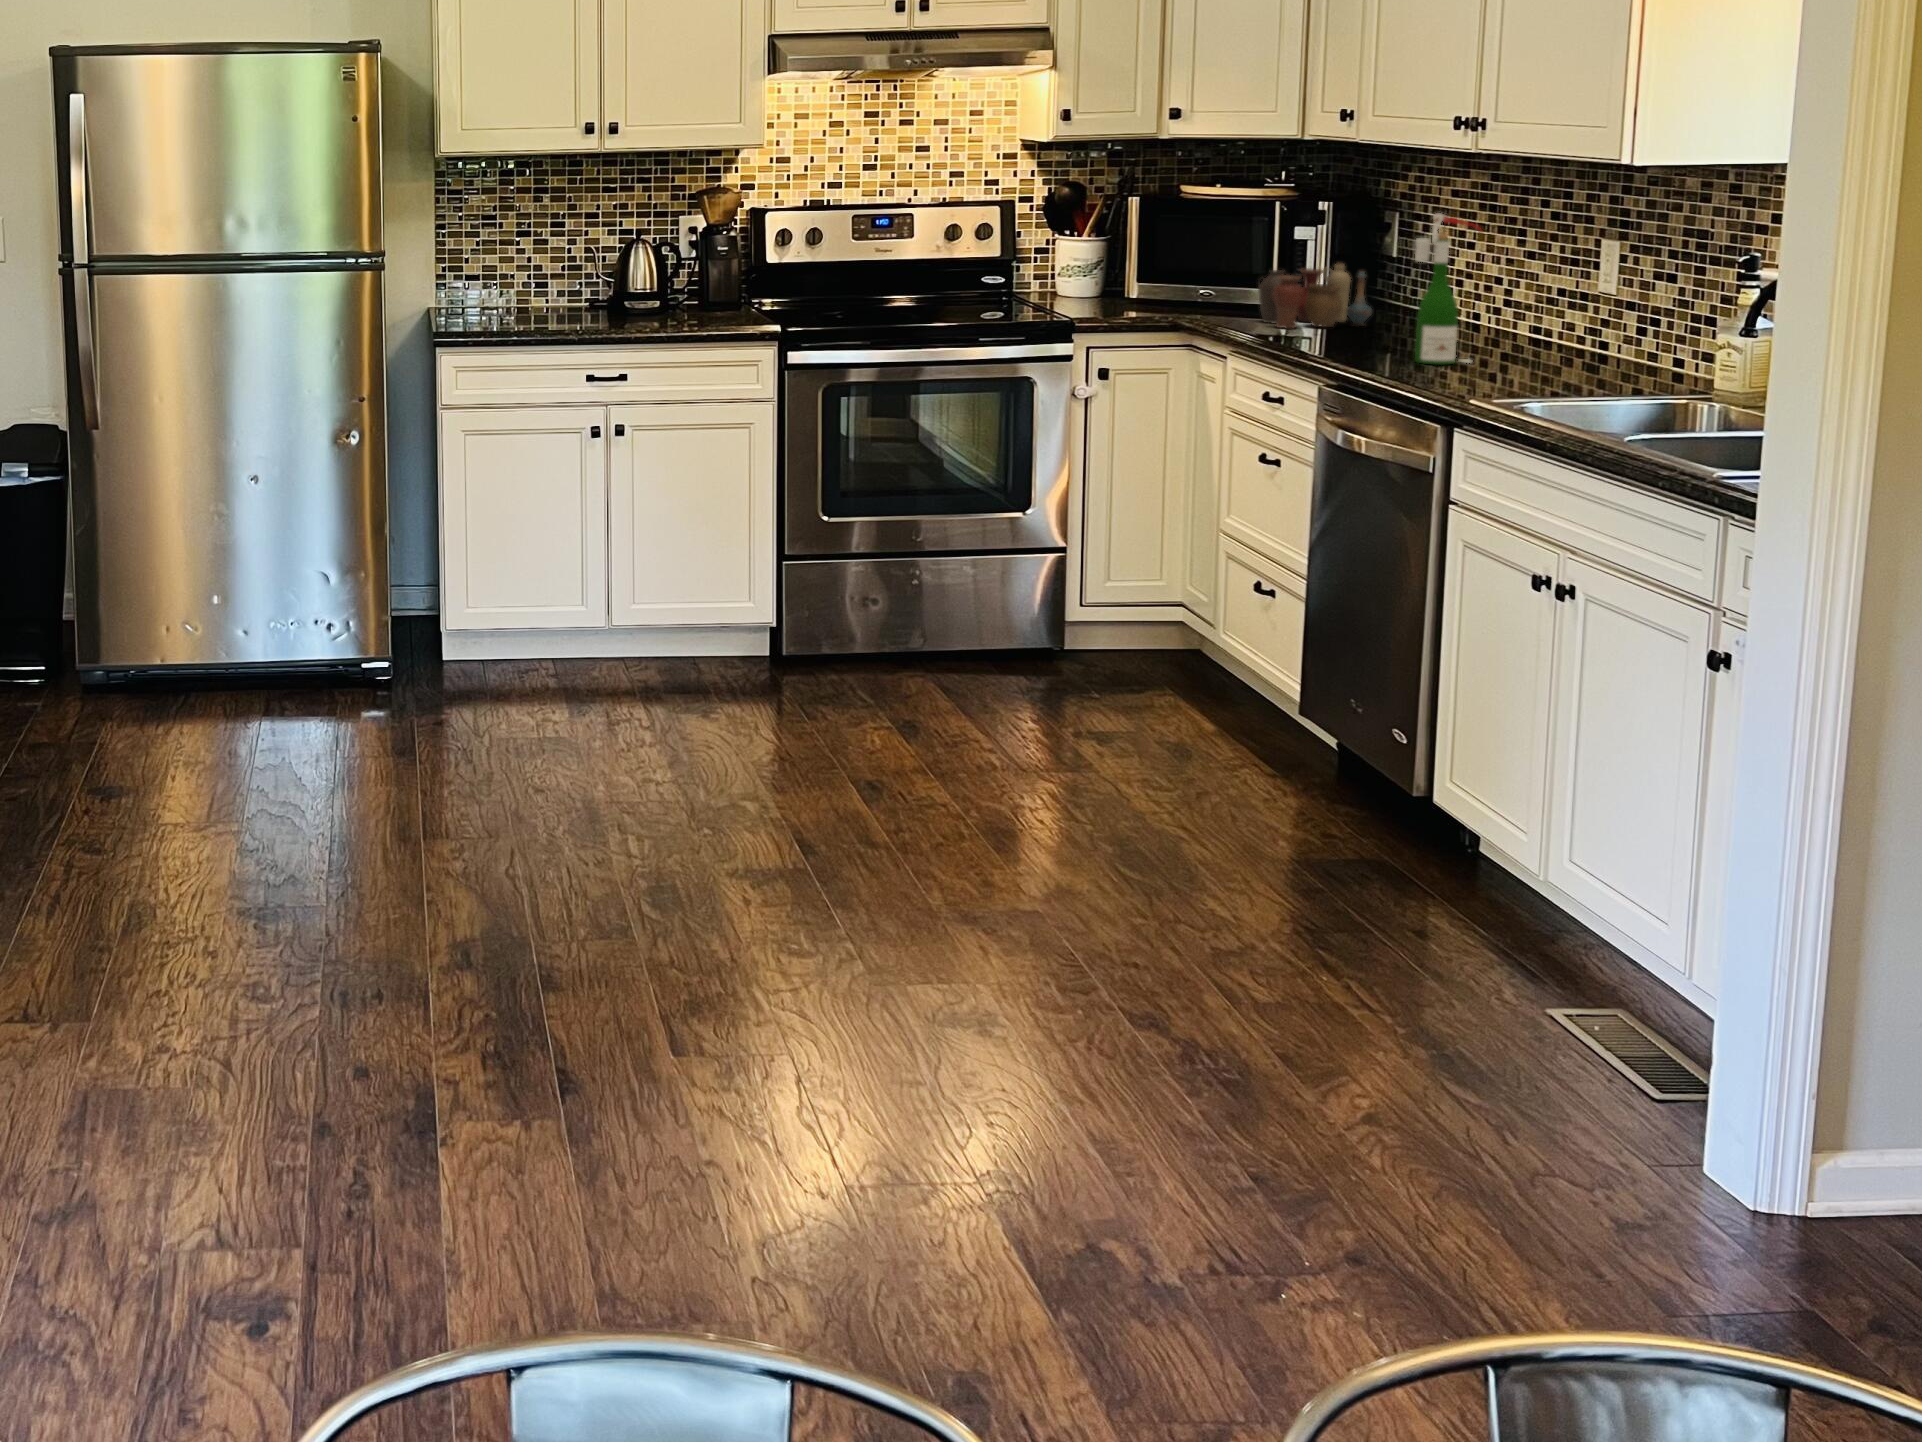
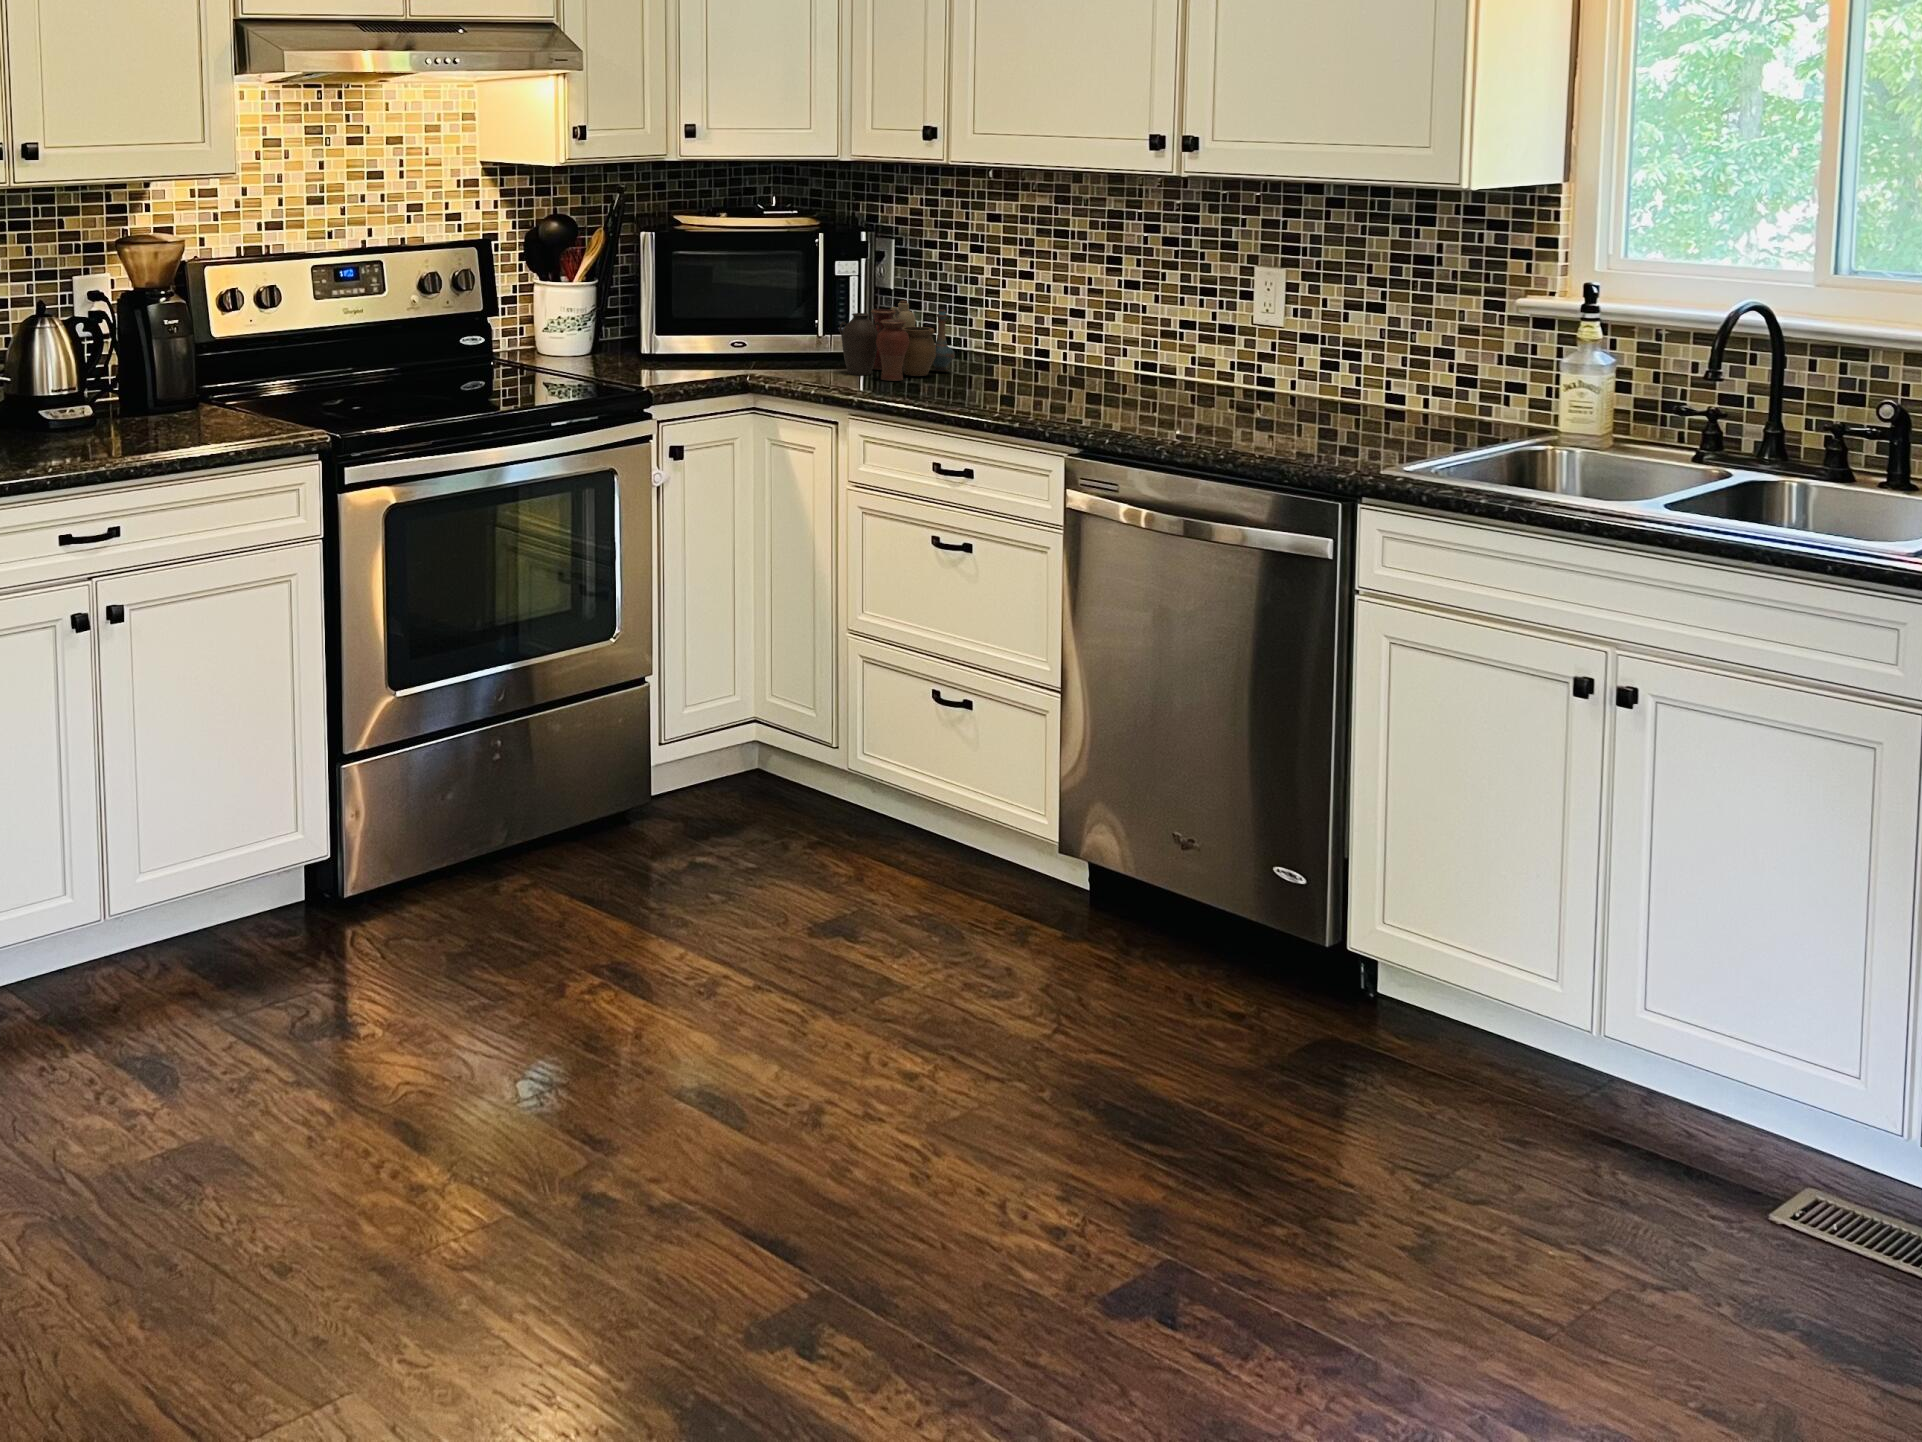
wine bottle: present [1415,213,1482,365] -> none [1117,247,1175,415]

